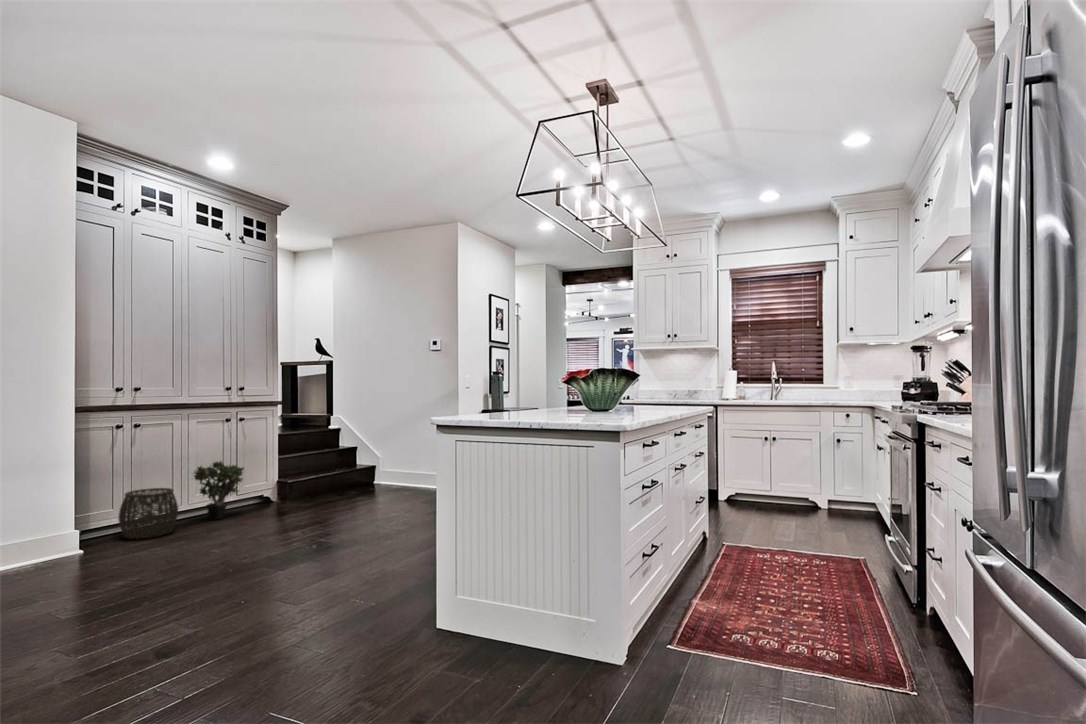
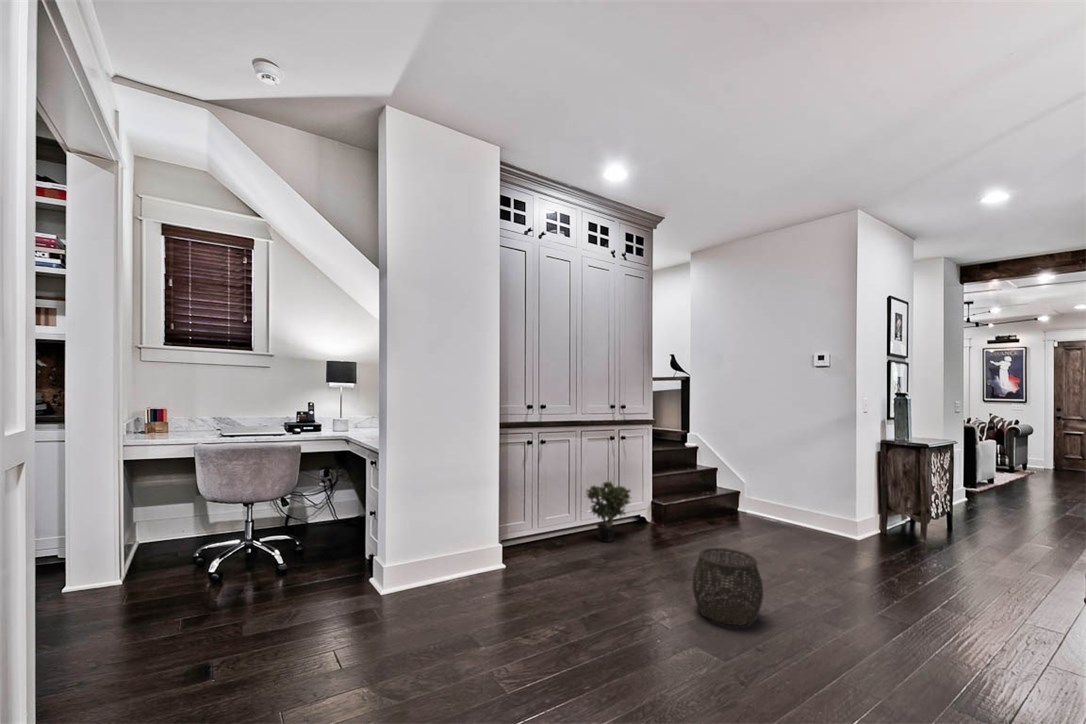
woven basket: present [118,488,179,539] -> present [692,548,763,626]

